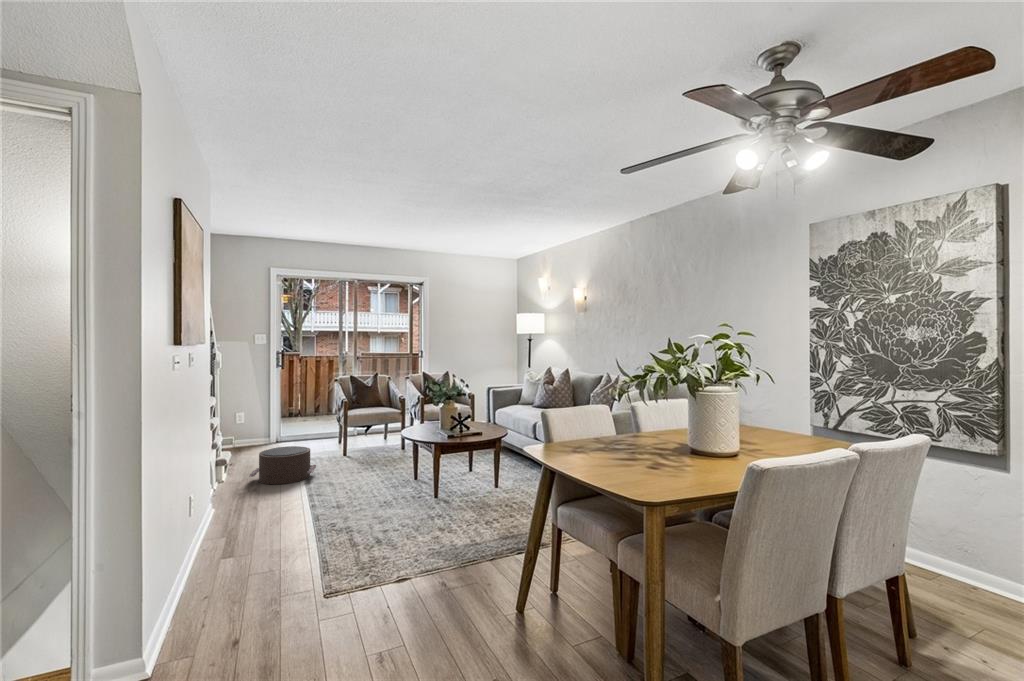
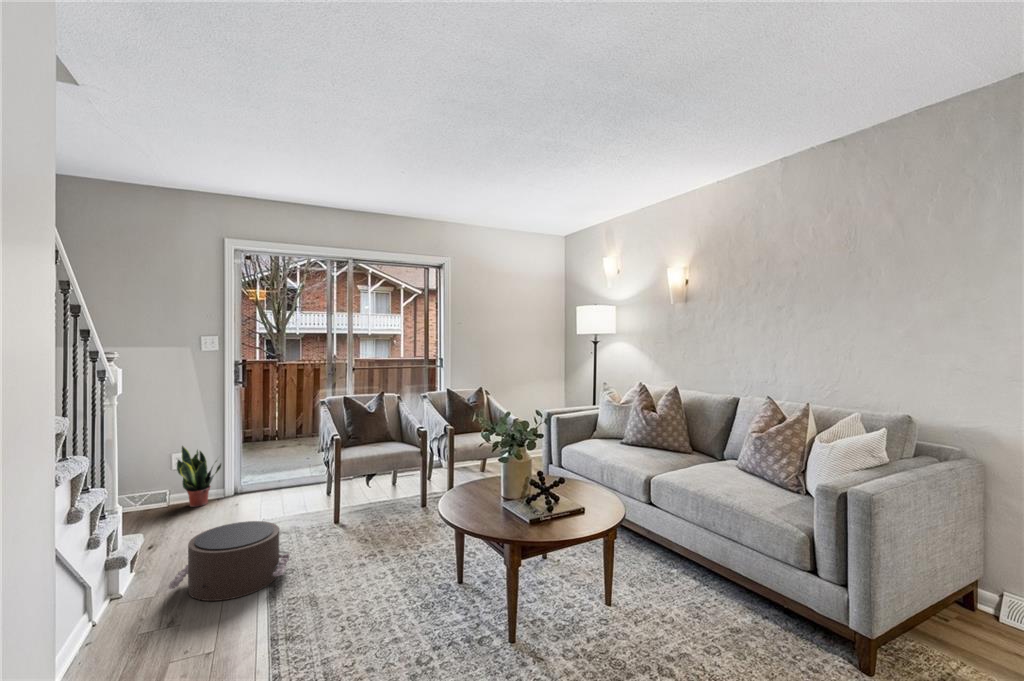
potted plant: none [240,407,269,448] -> present [177,446,221,507]

